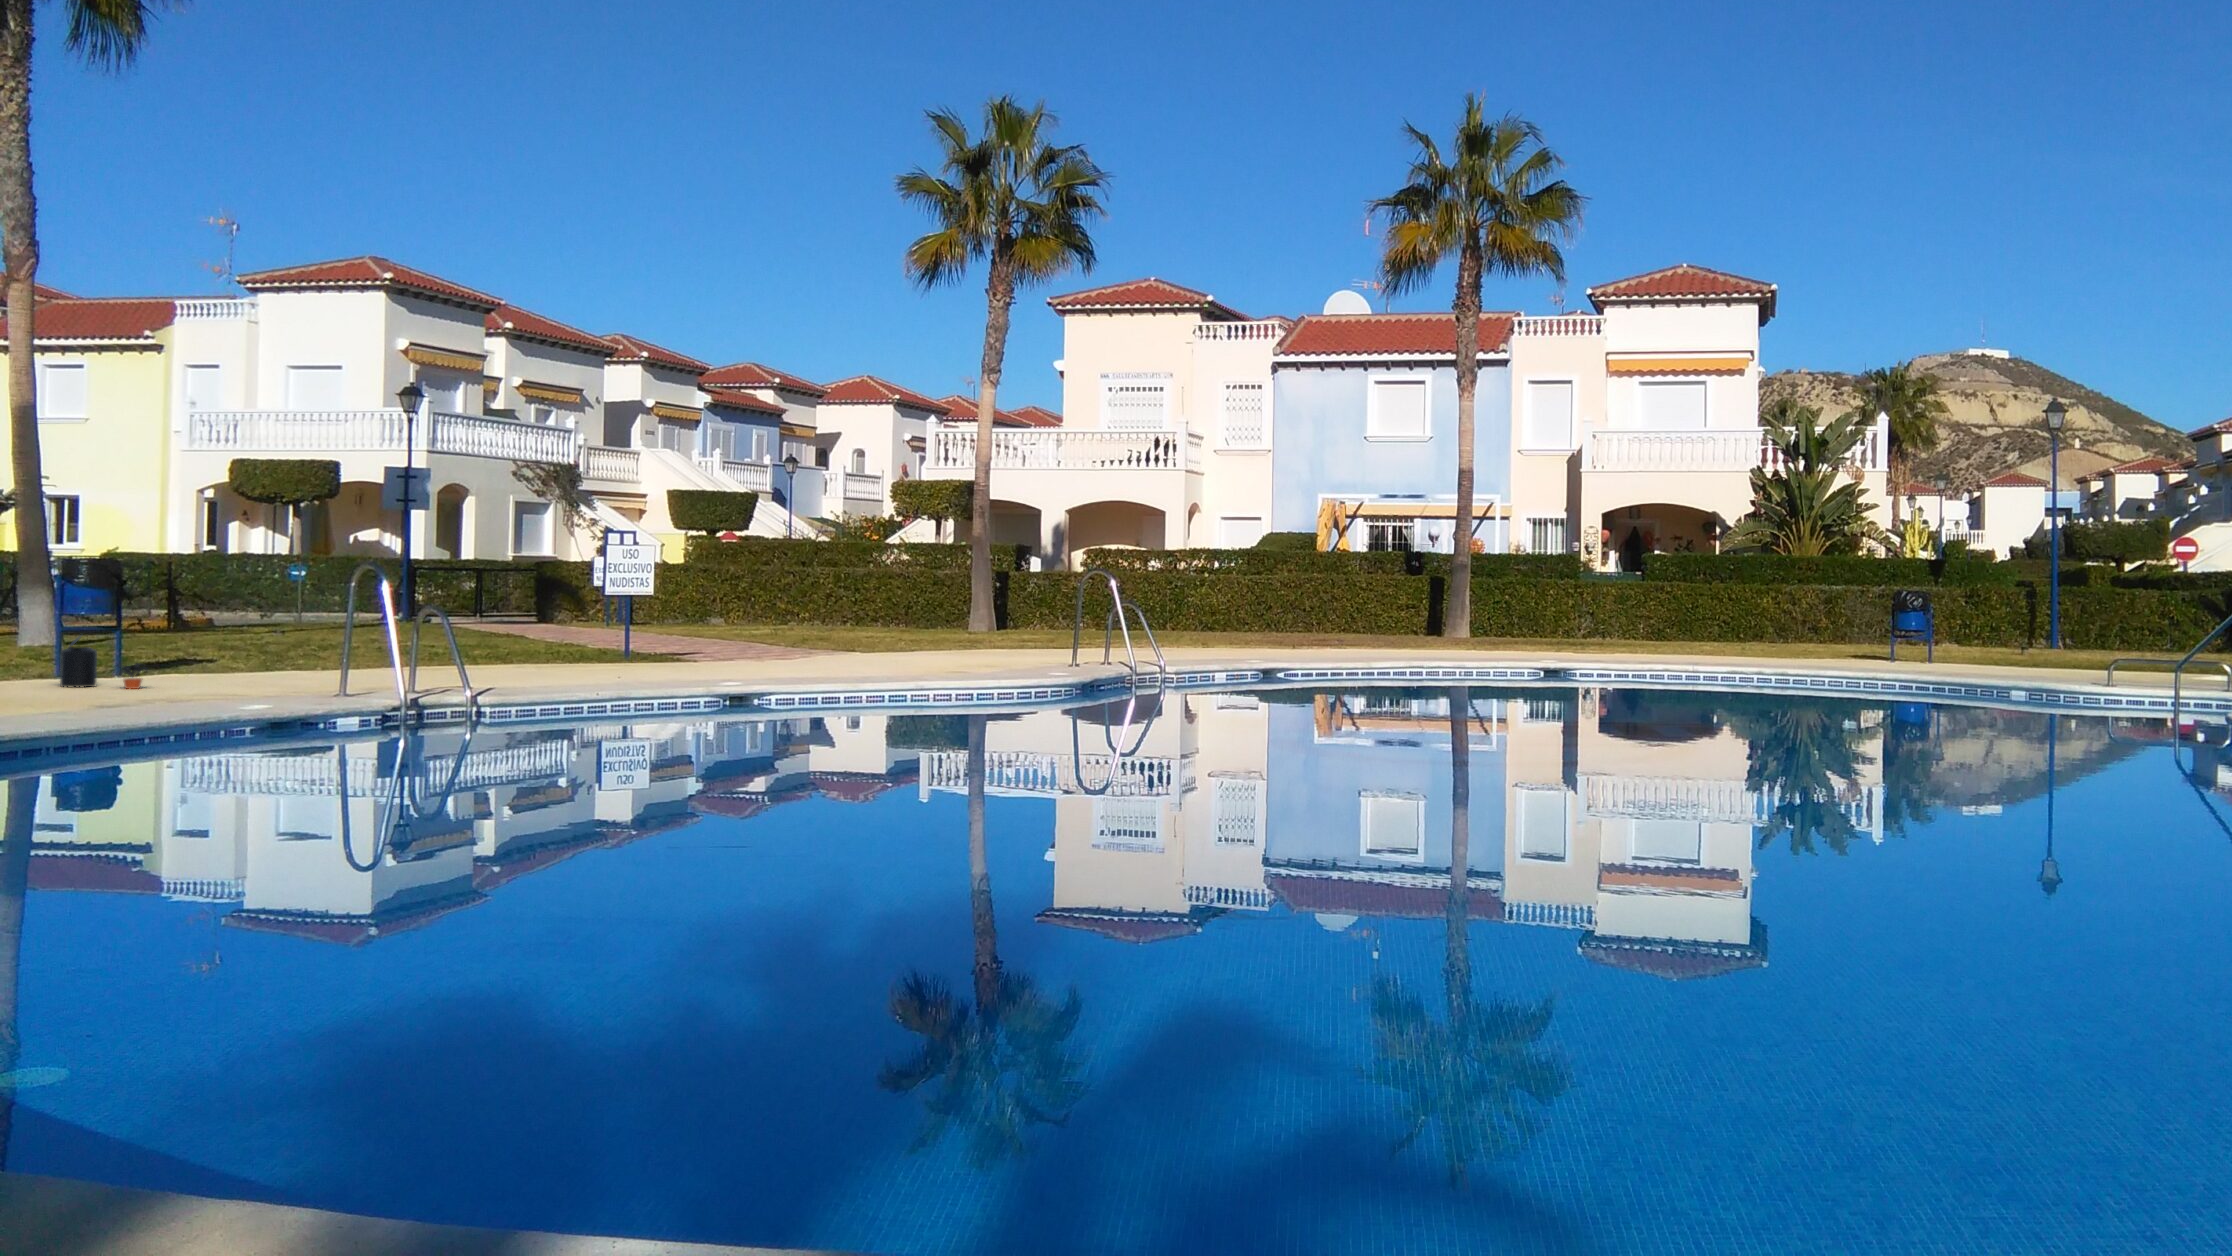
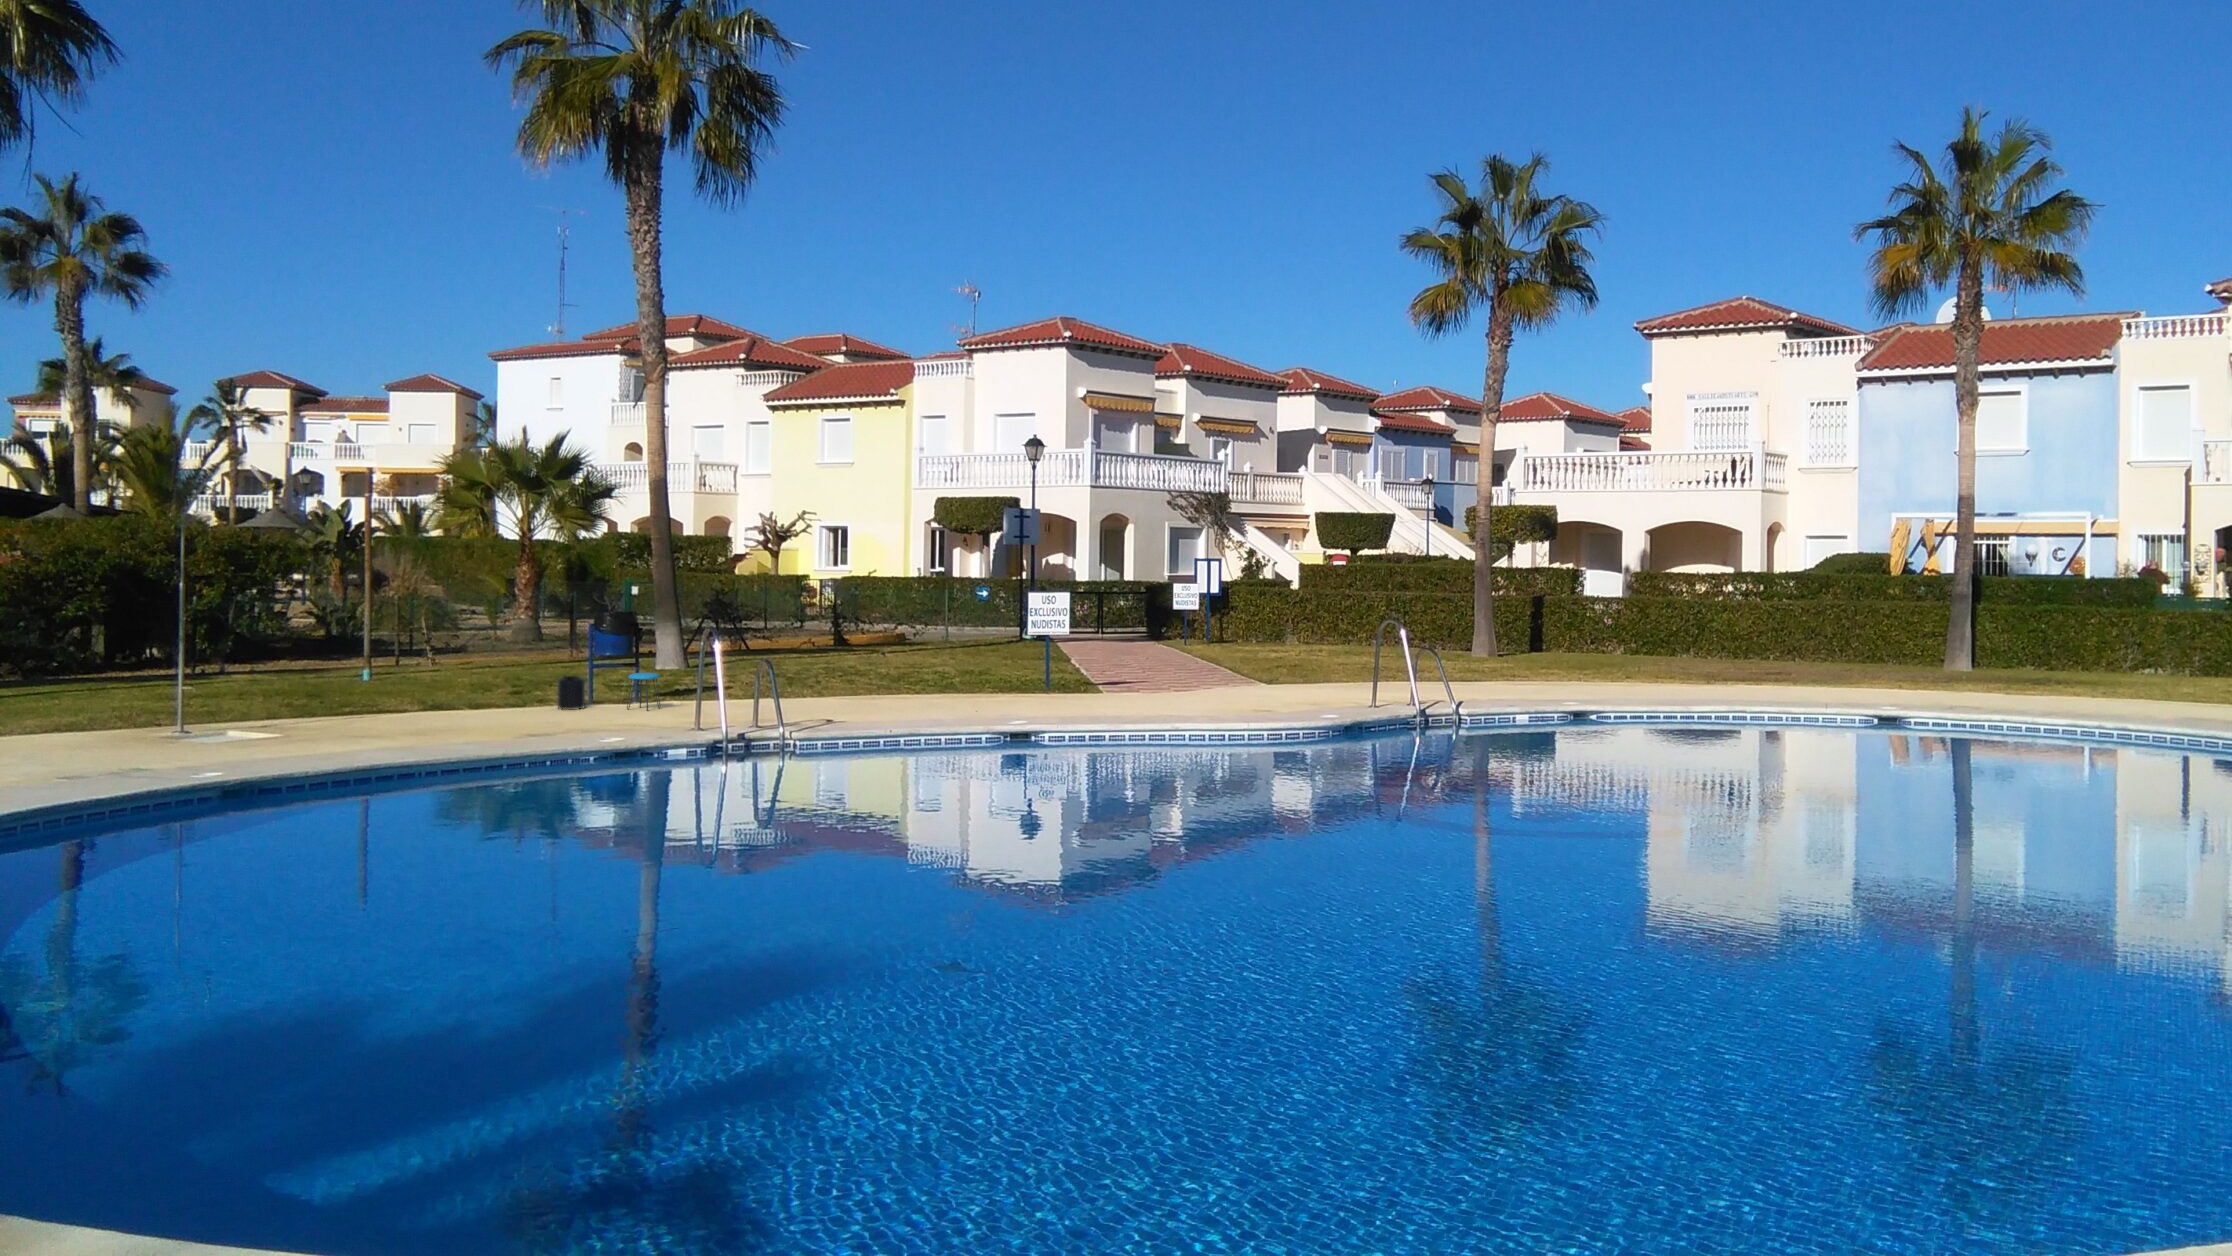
stool: none [158,641,198,687] -> present [627,673,660,711]
potted plant: present [119,663,147,689] -> none [586,691,614,713]

